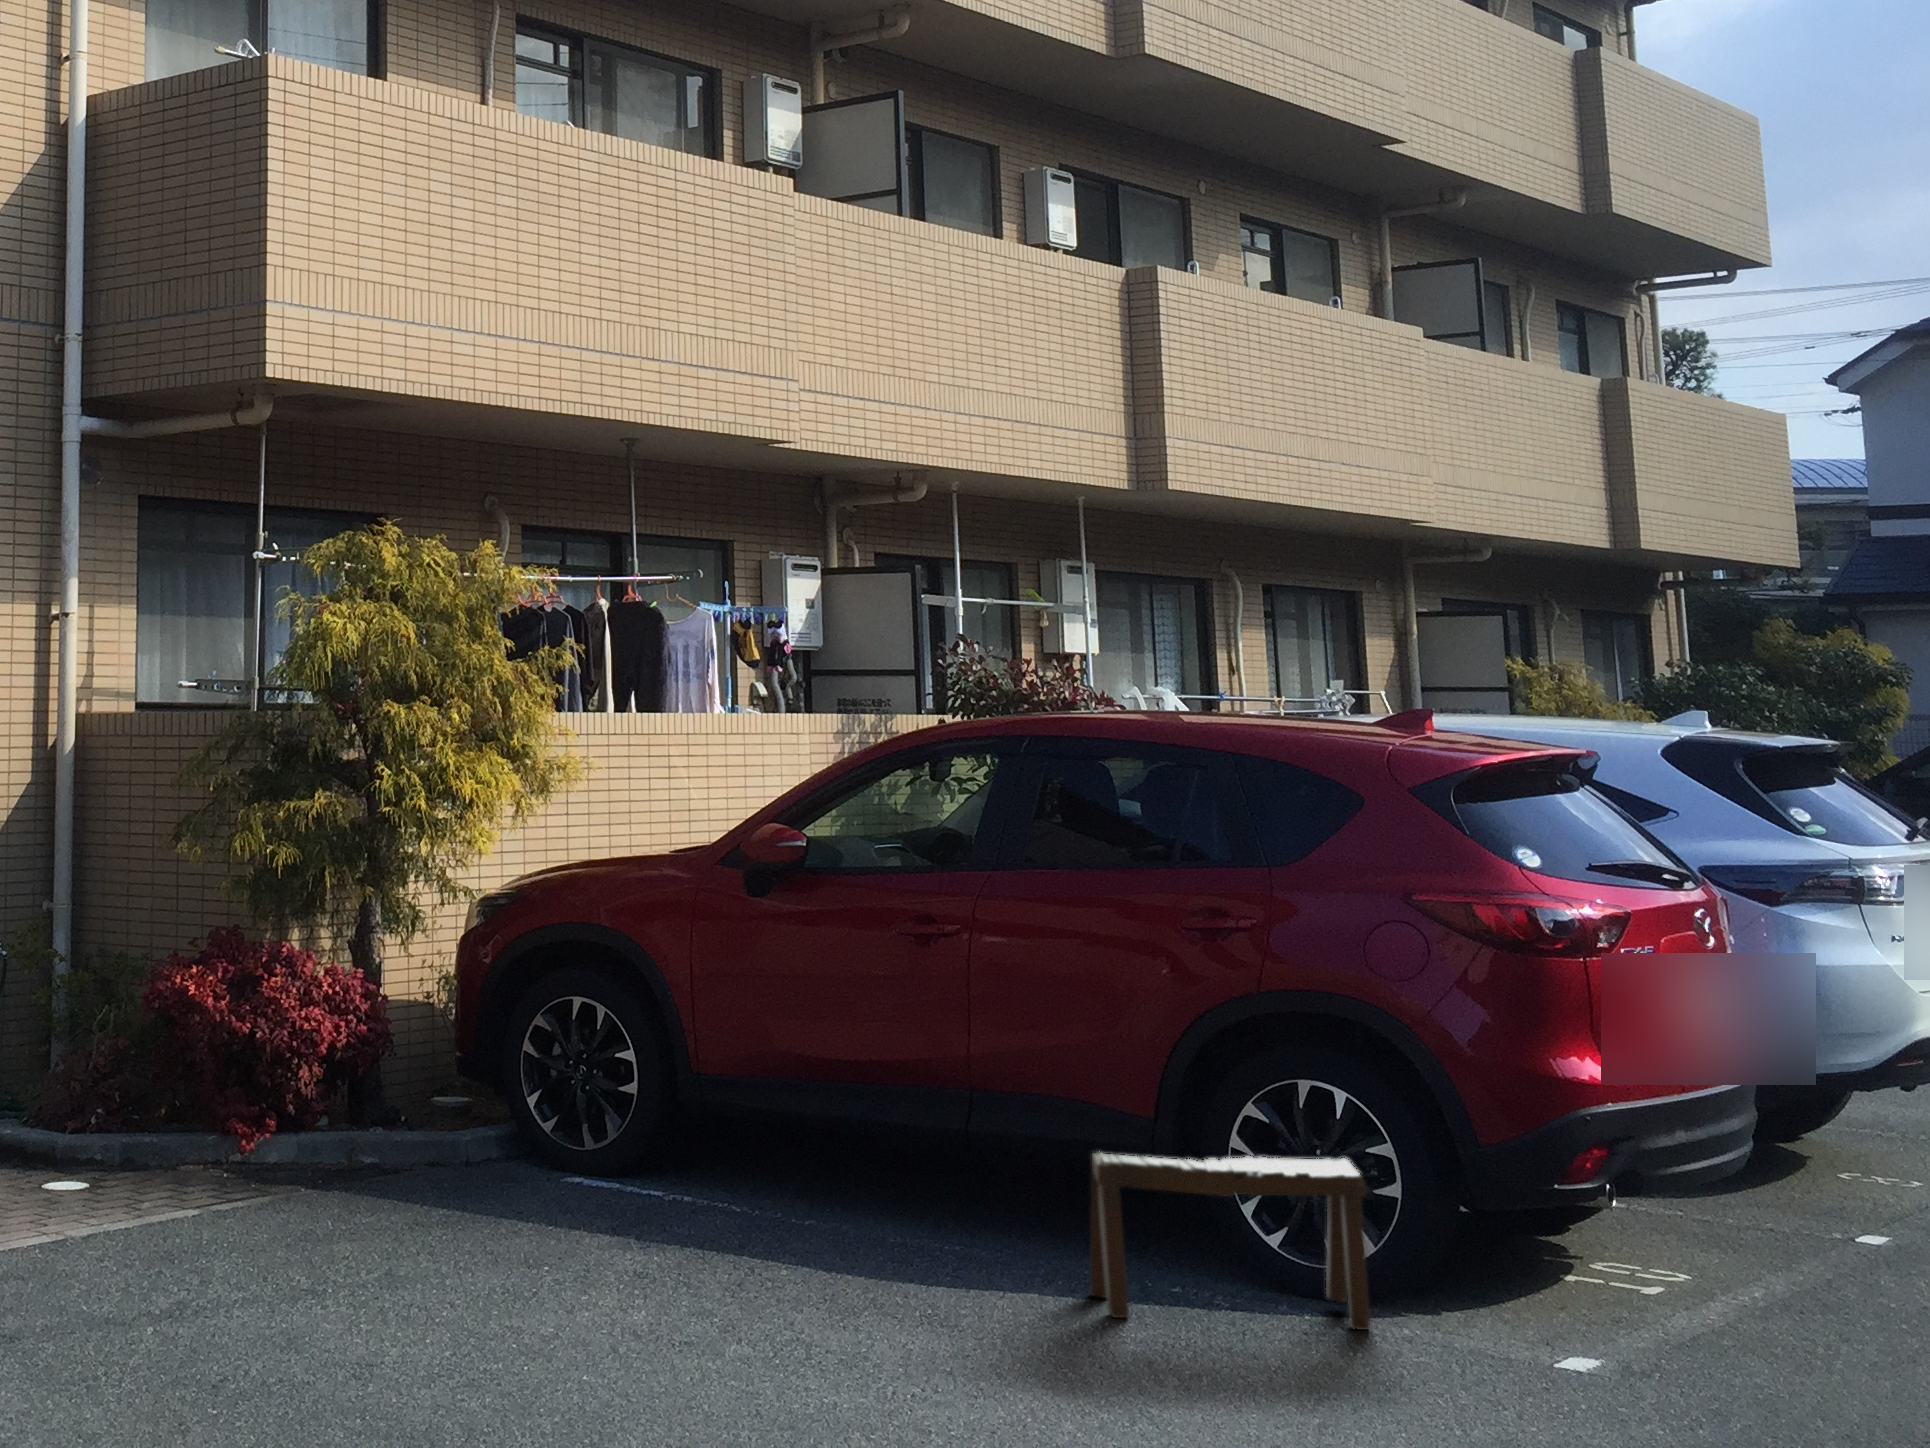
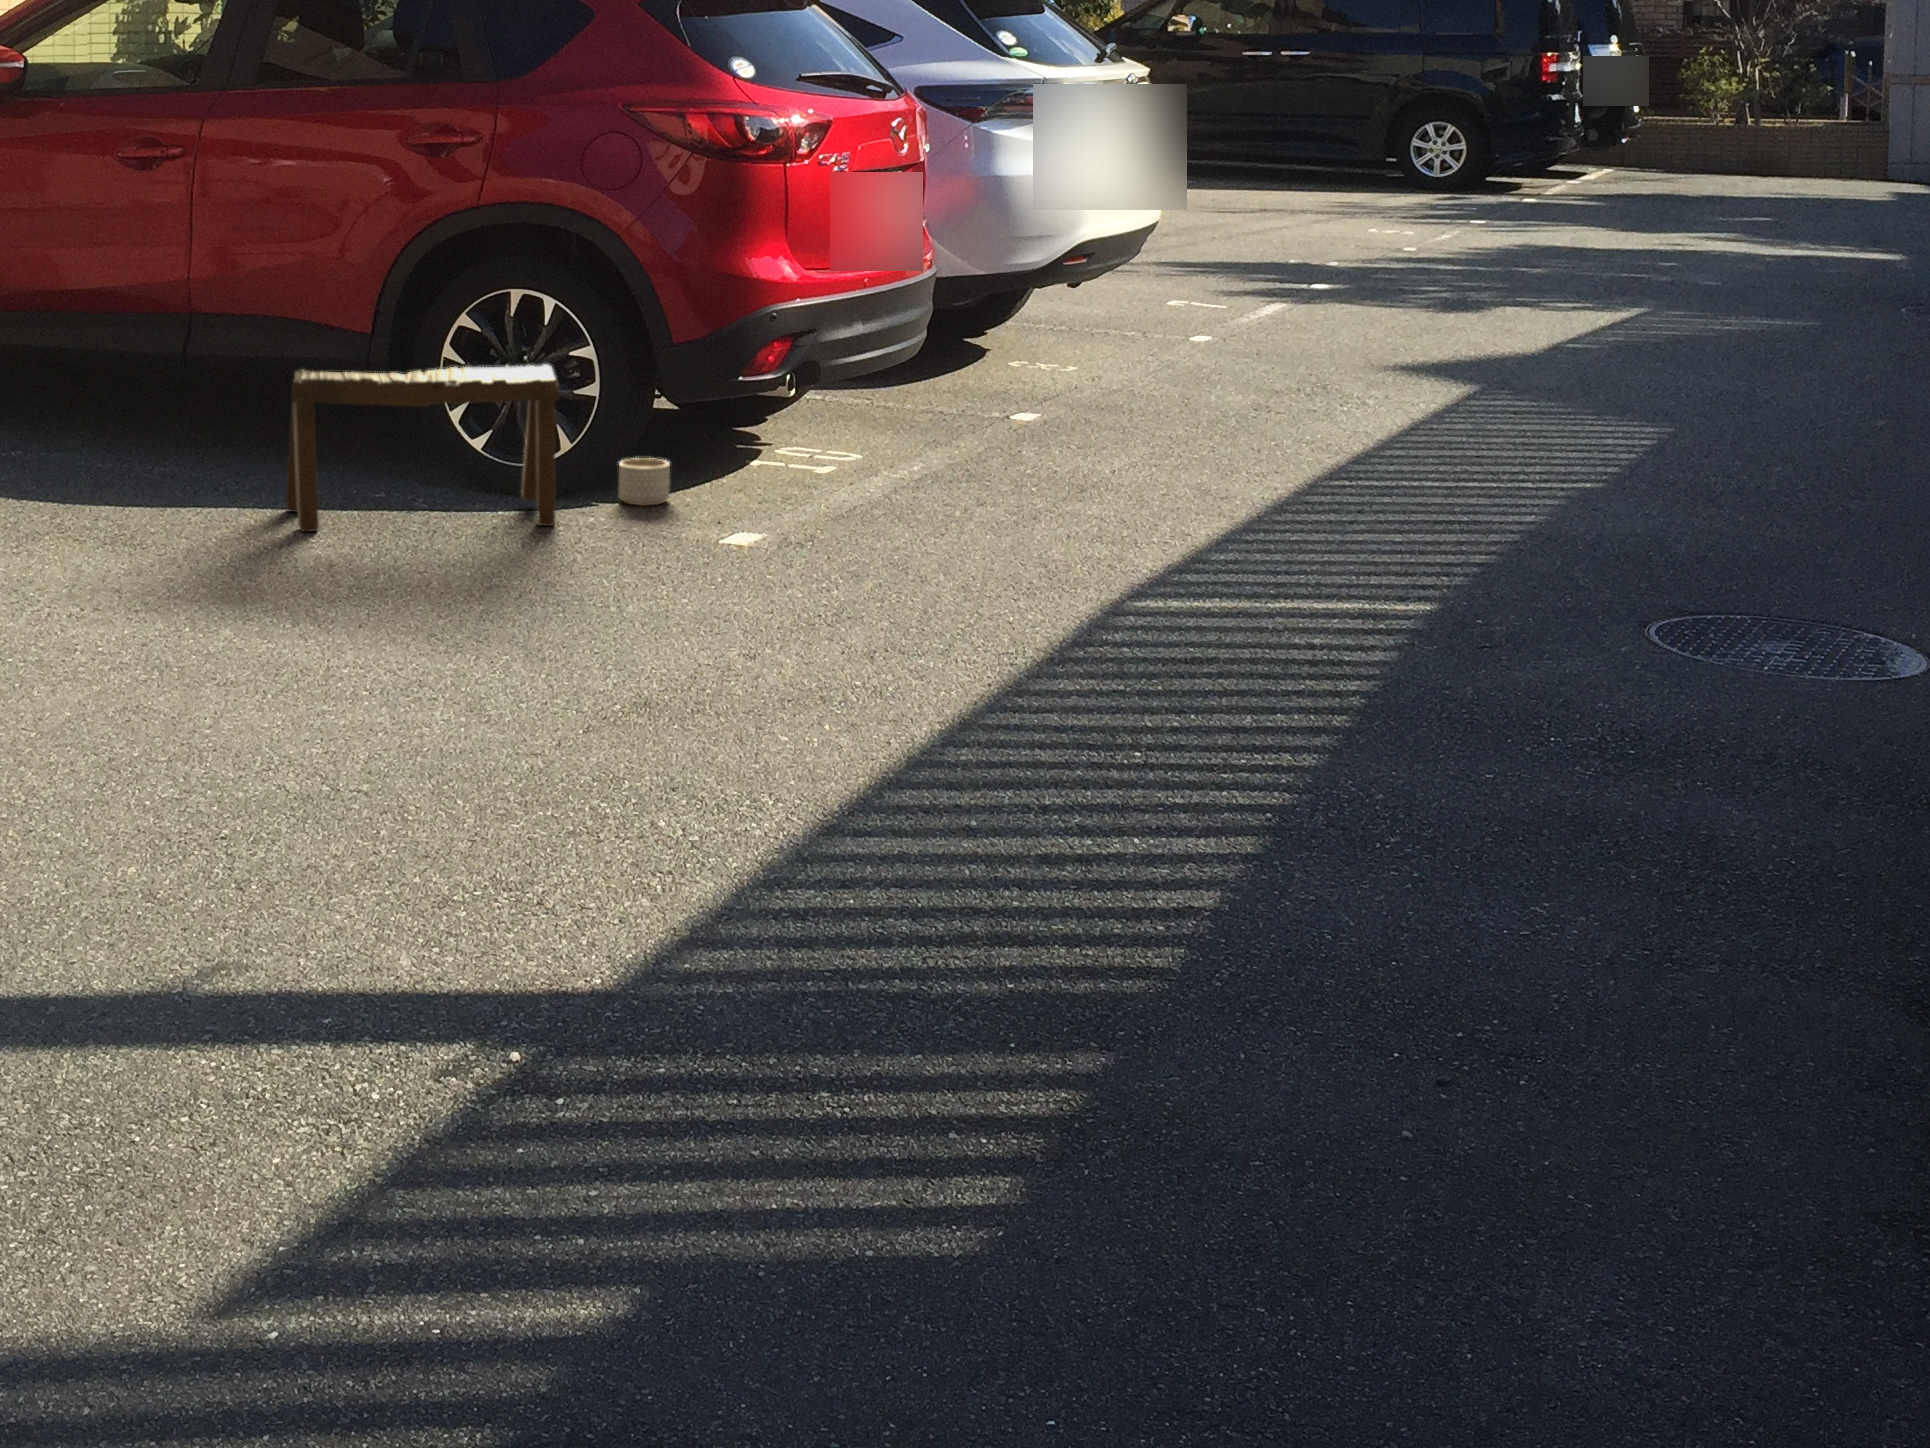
planter: none [1427,1264,1485,1316] -> present [619,458,670,506]

